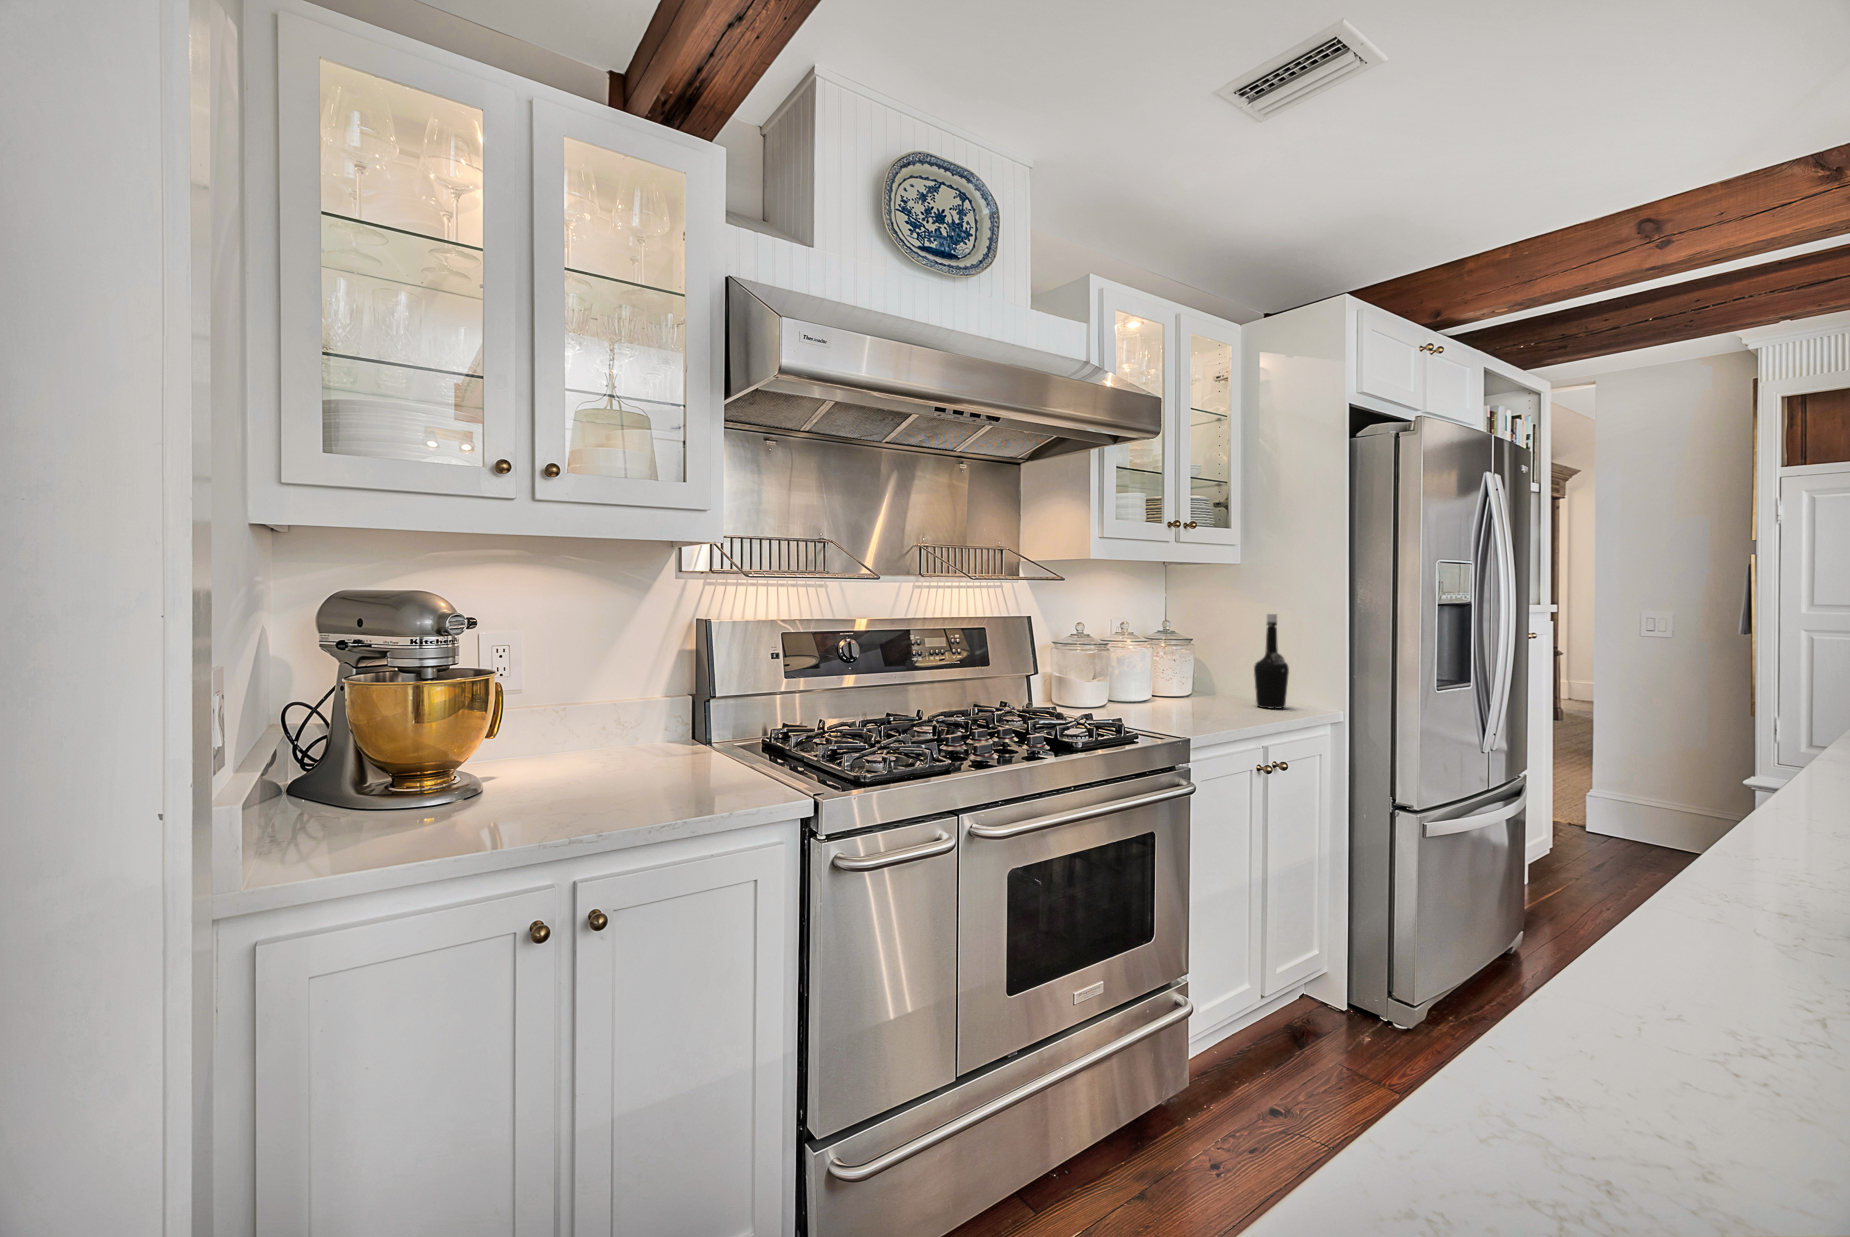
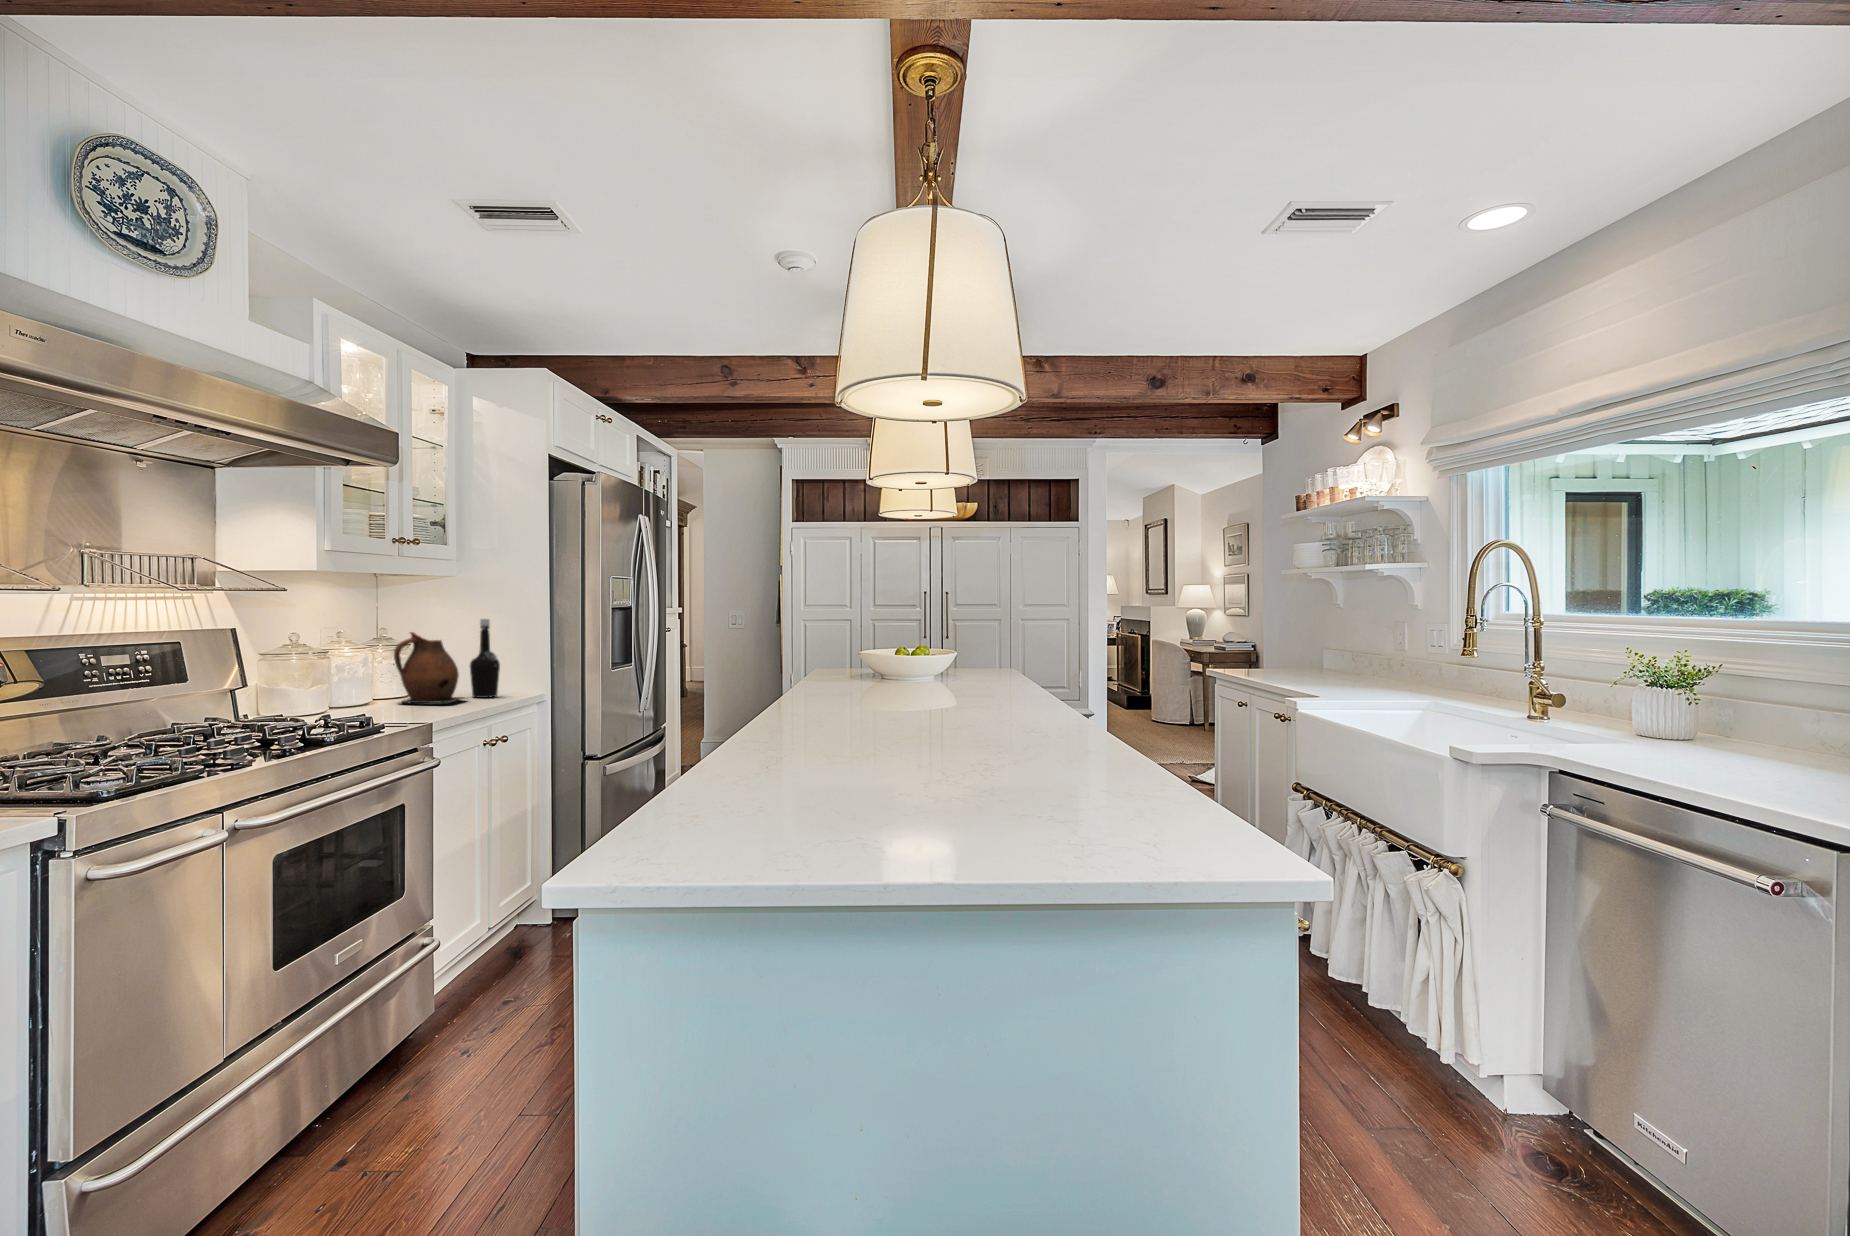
ceramic pitcher: none [1170,628,1250,713] -> present [394,632,467,704]

